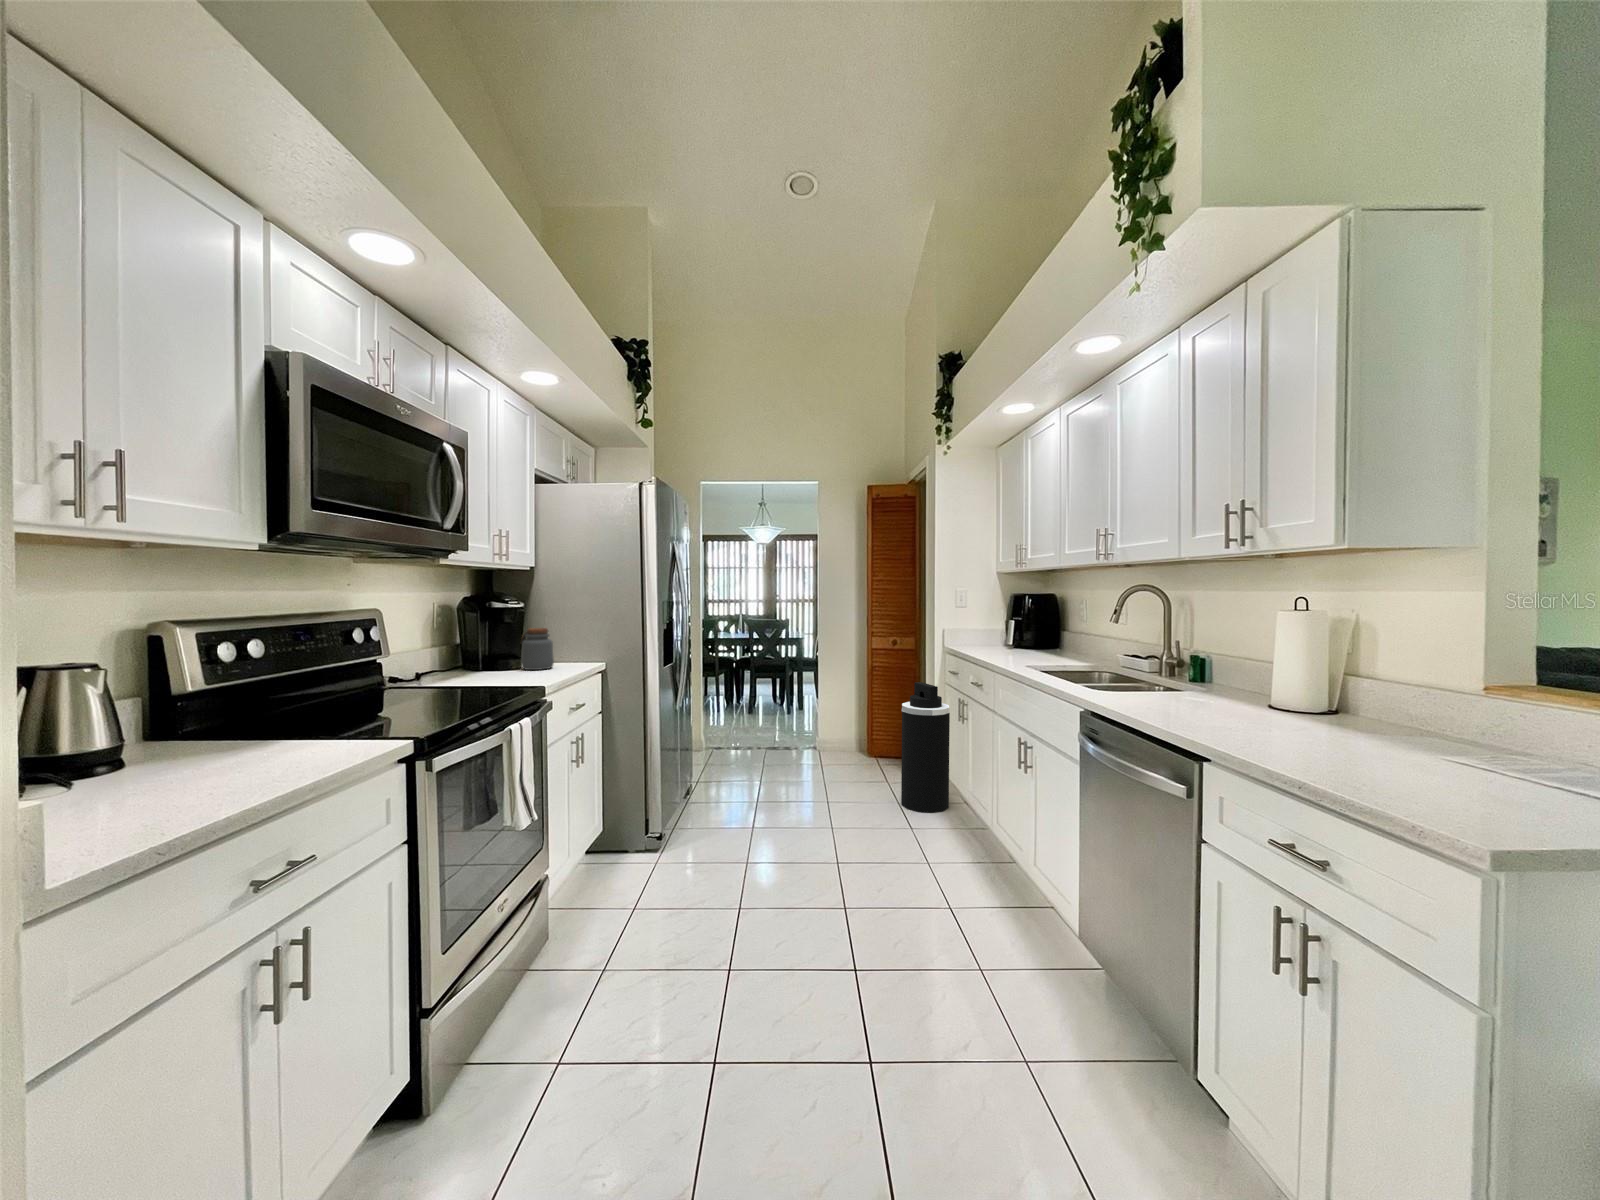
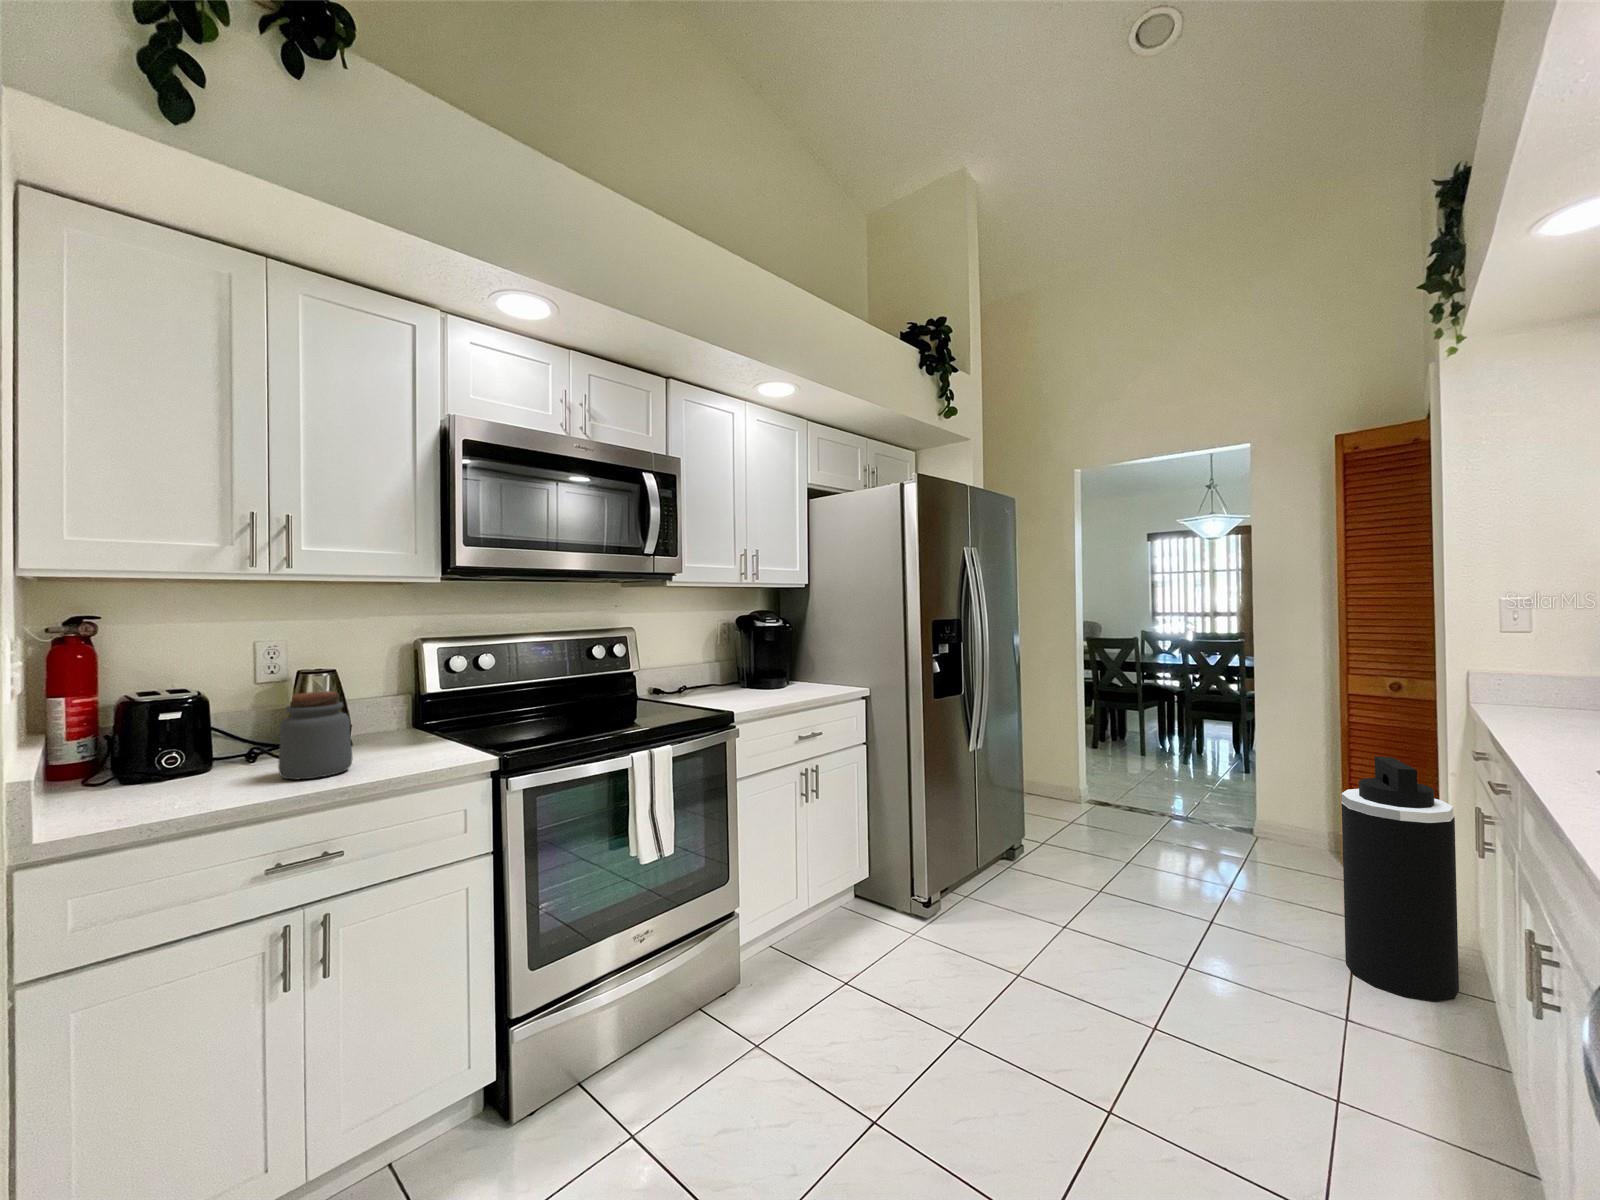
jar: present [521,628,554,670] -> present [278,691,352,780]

